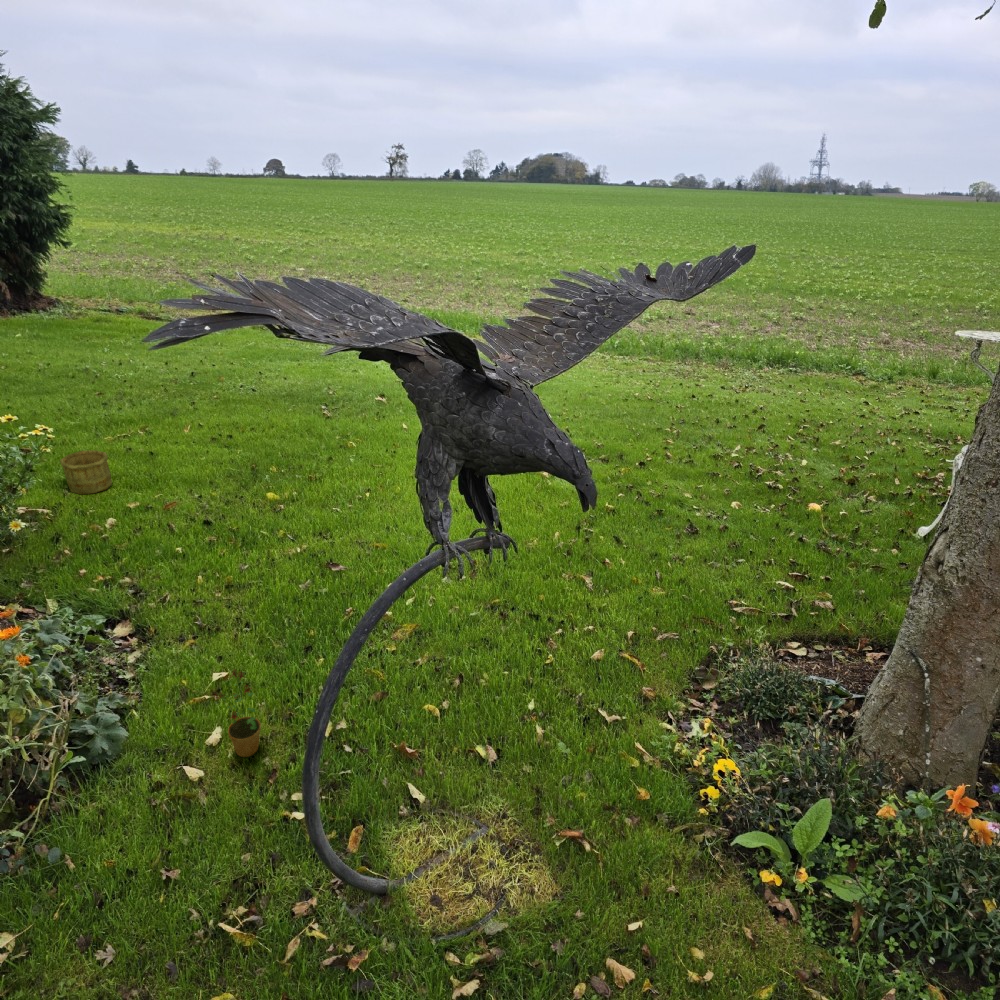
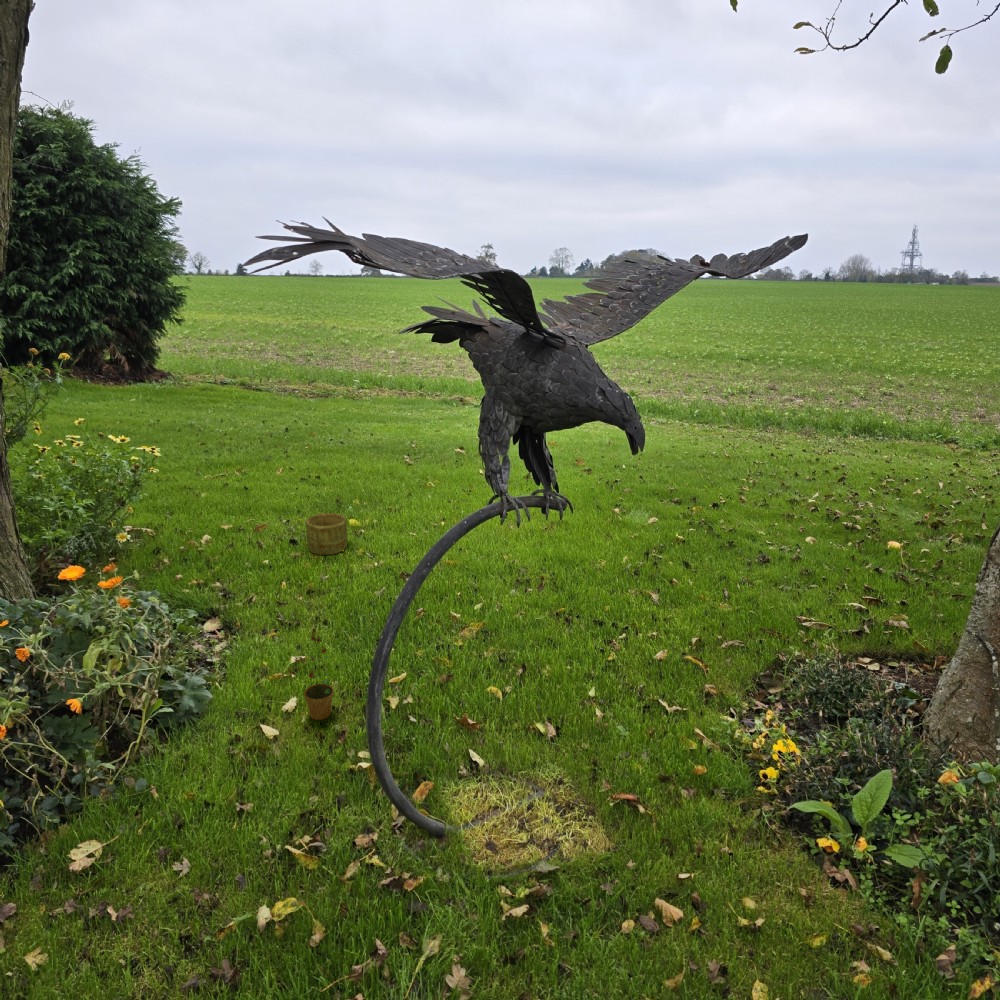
wooden bucket: present [60,450,112,494] -> present [305,513,347,555]

